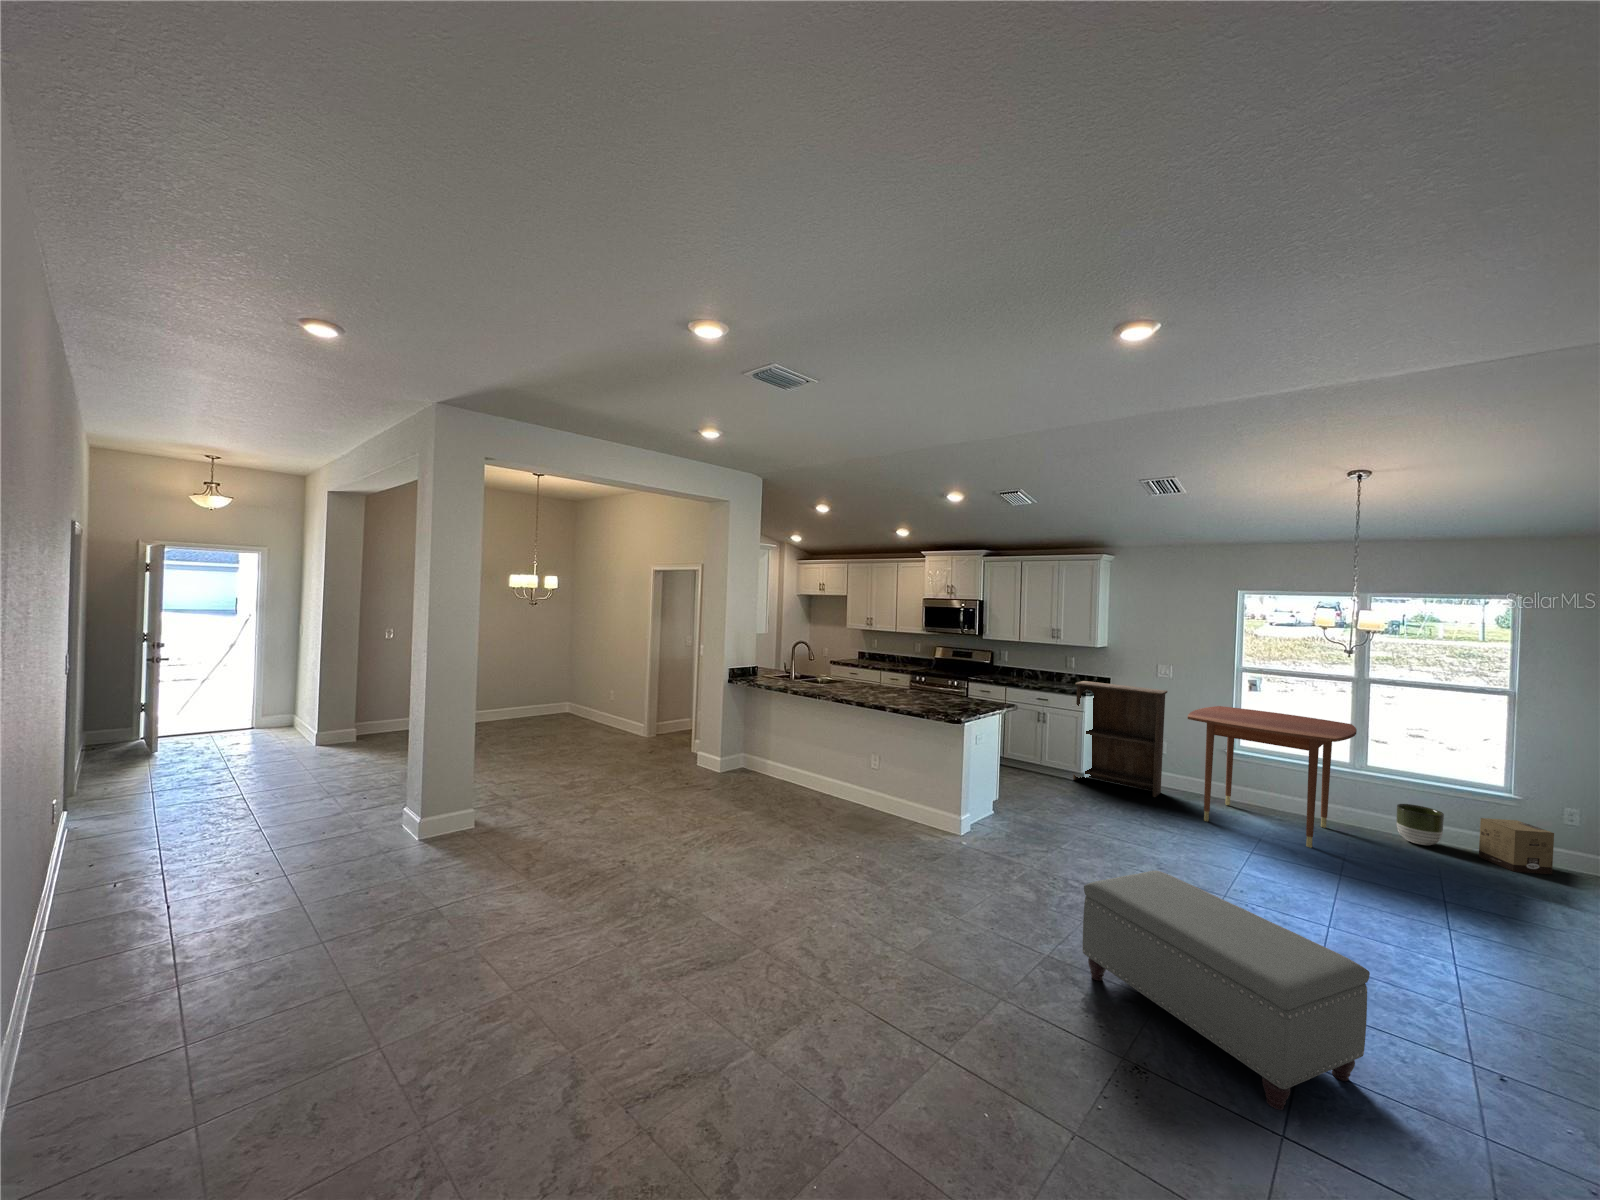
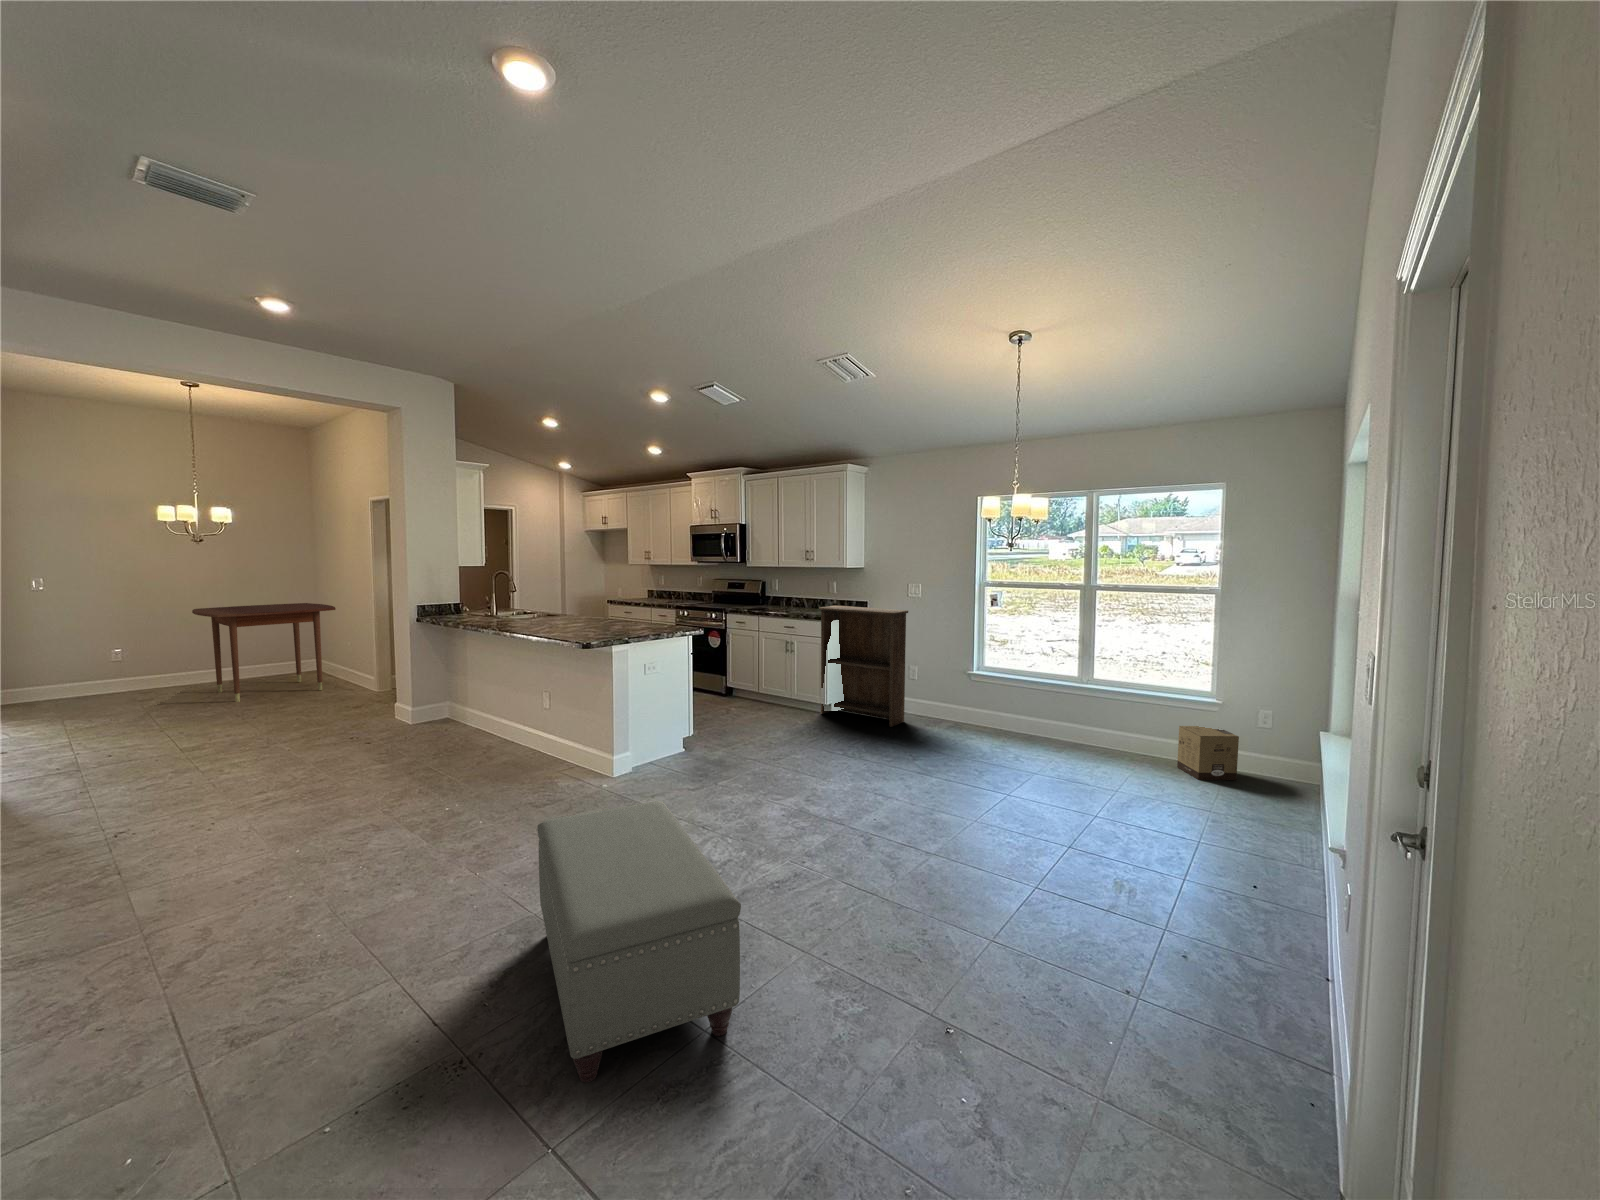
dining table: present [1188,706,1357,848] -> present [192,603,336,702]
planter: present [1396,804,1444,845] -> none [1109,717,1150,759]

